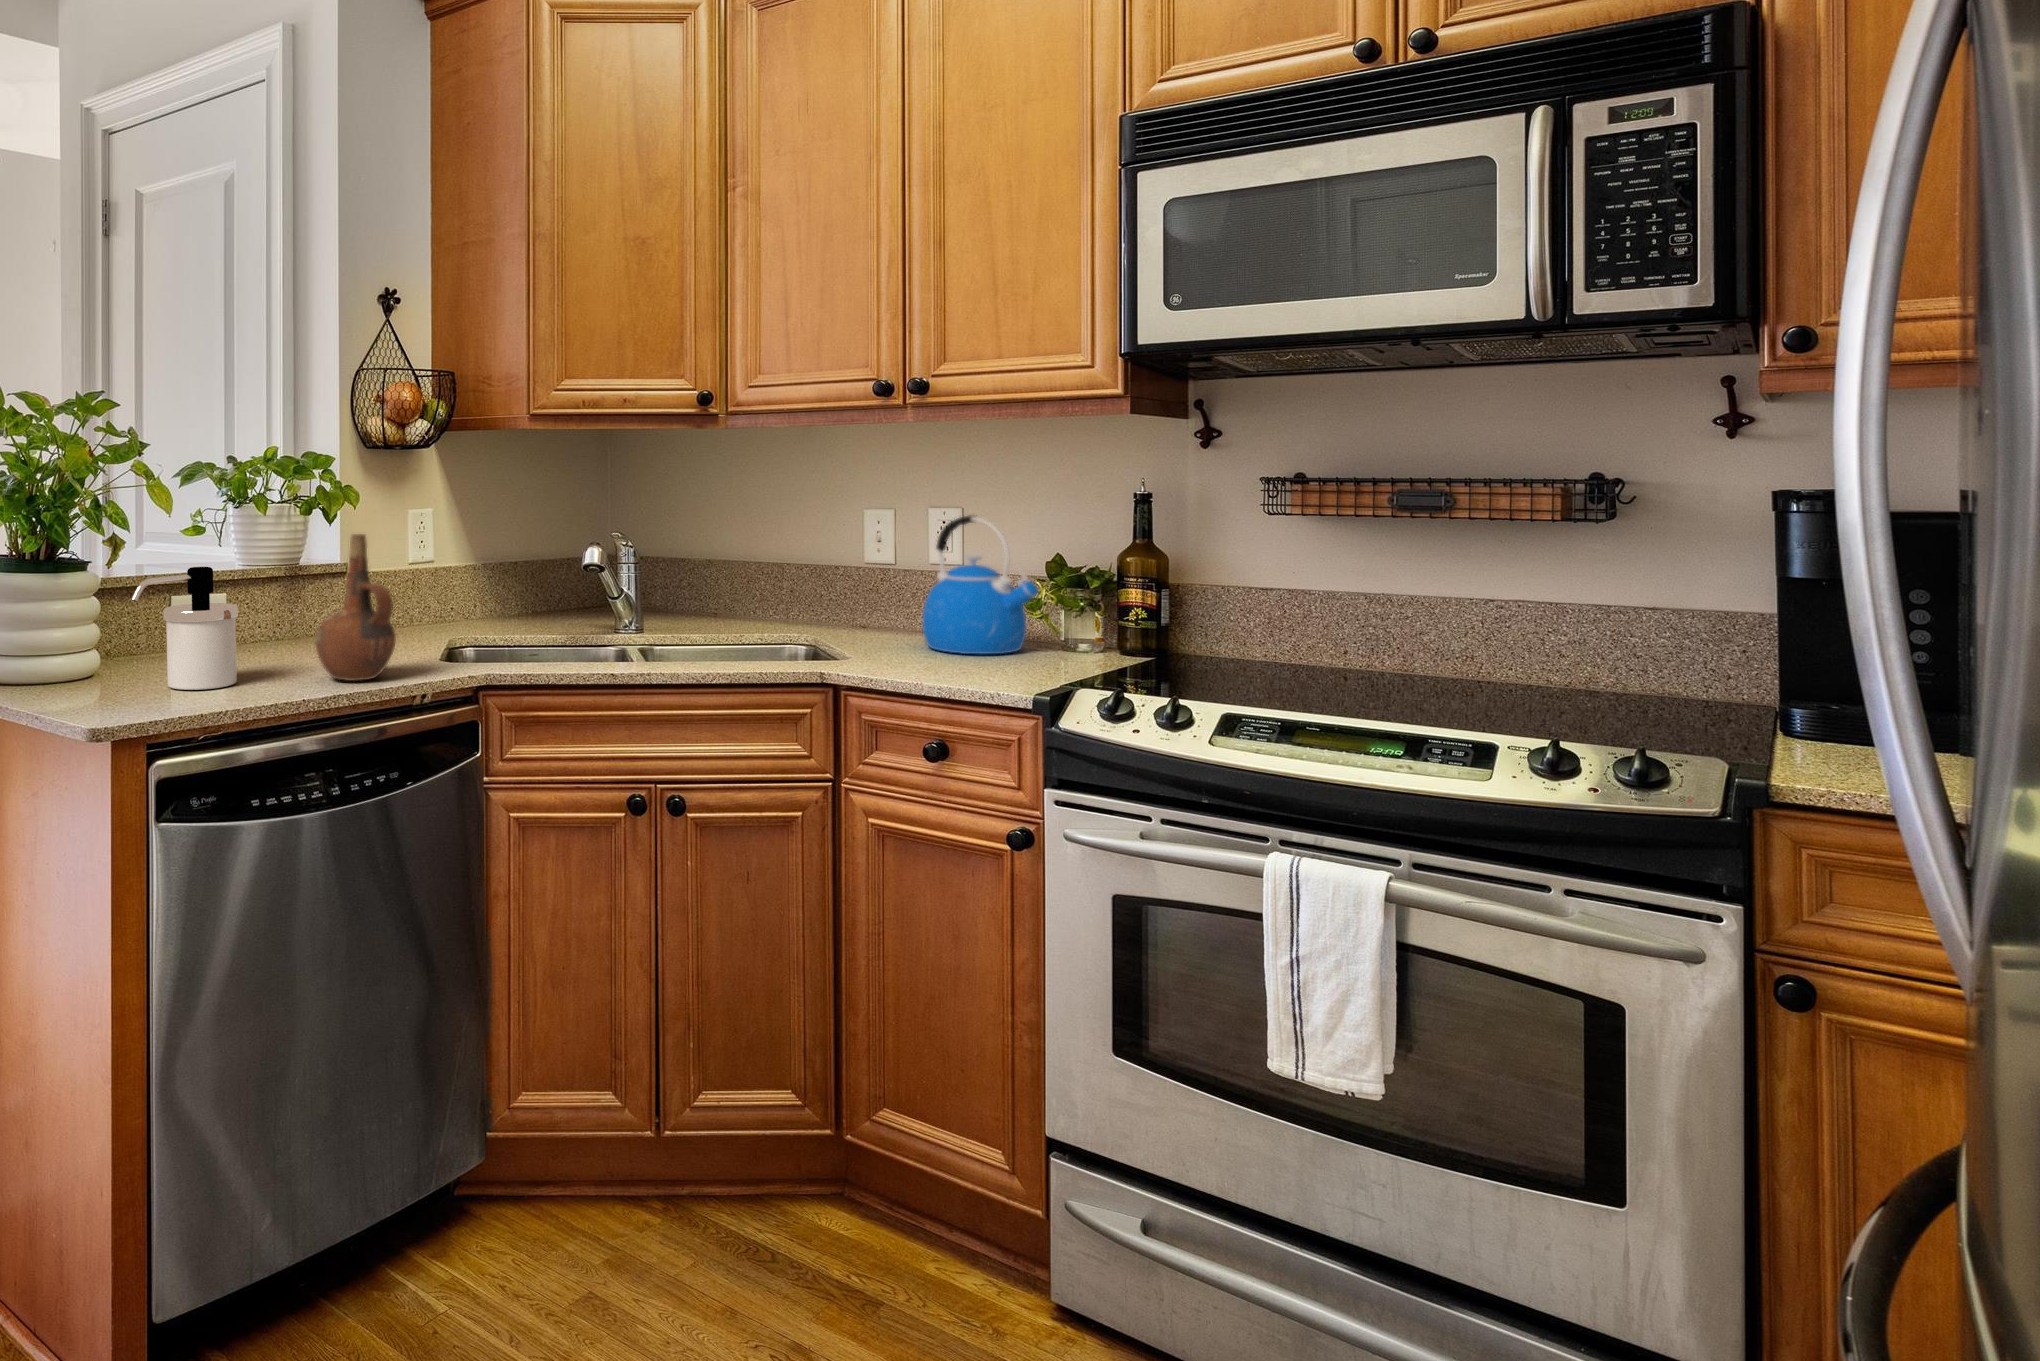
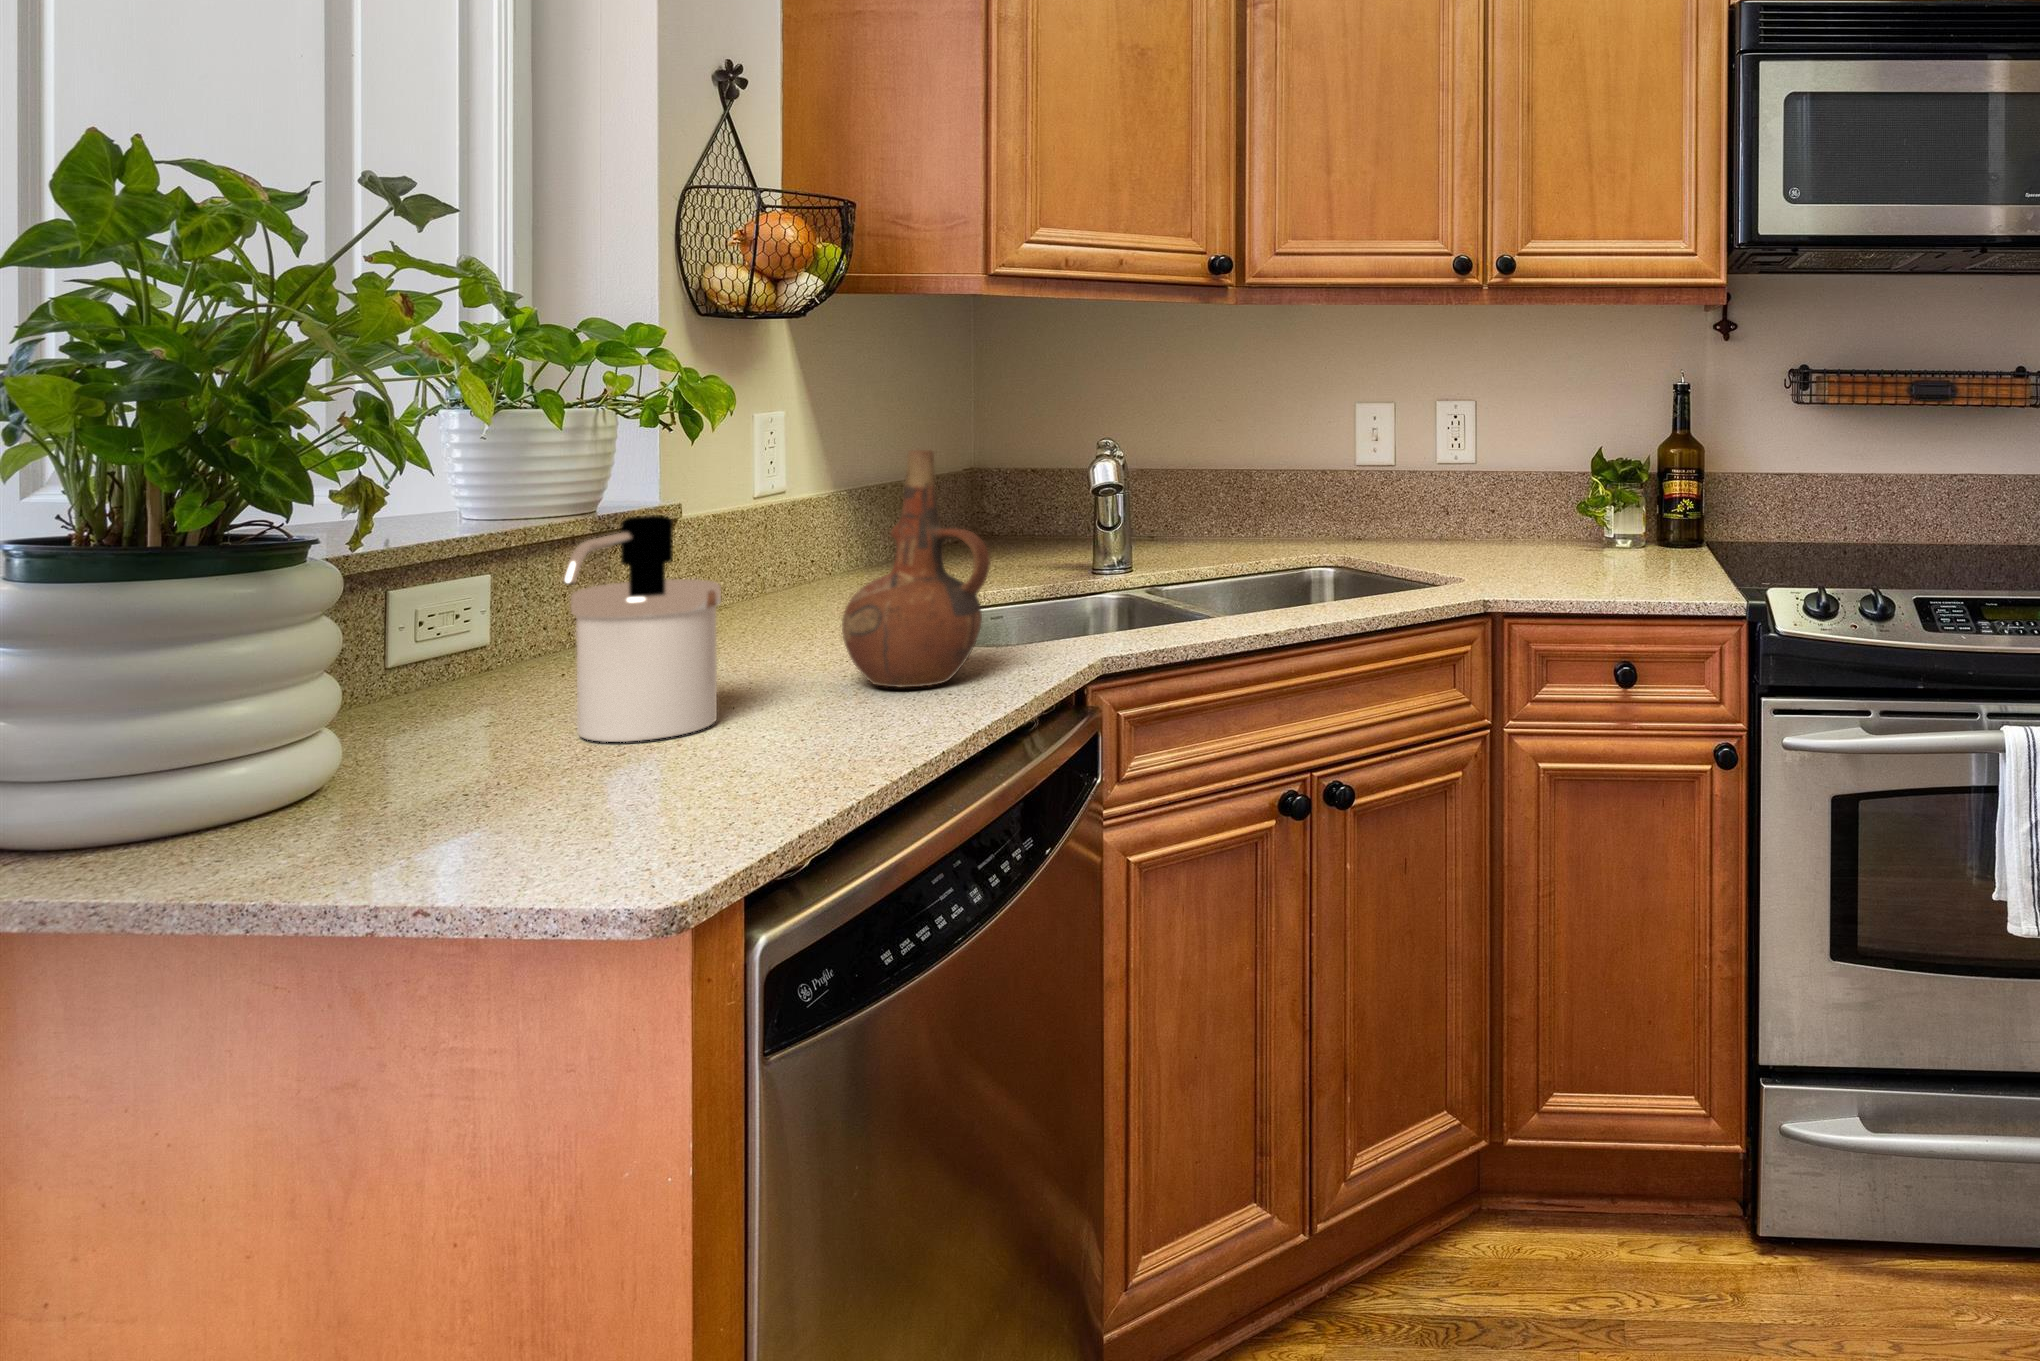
kettle: present [923,515,1038,654] -> none [1502,414,1639,570]

